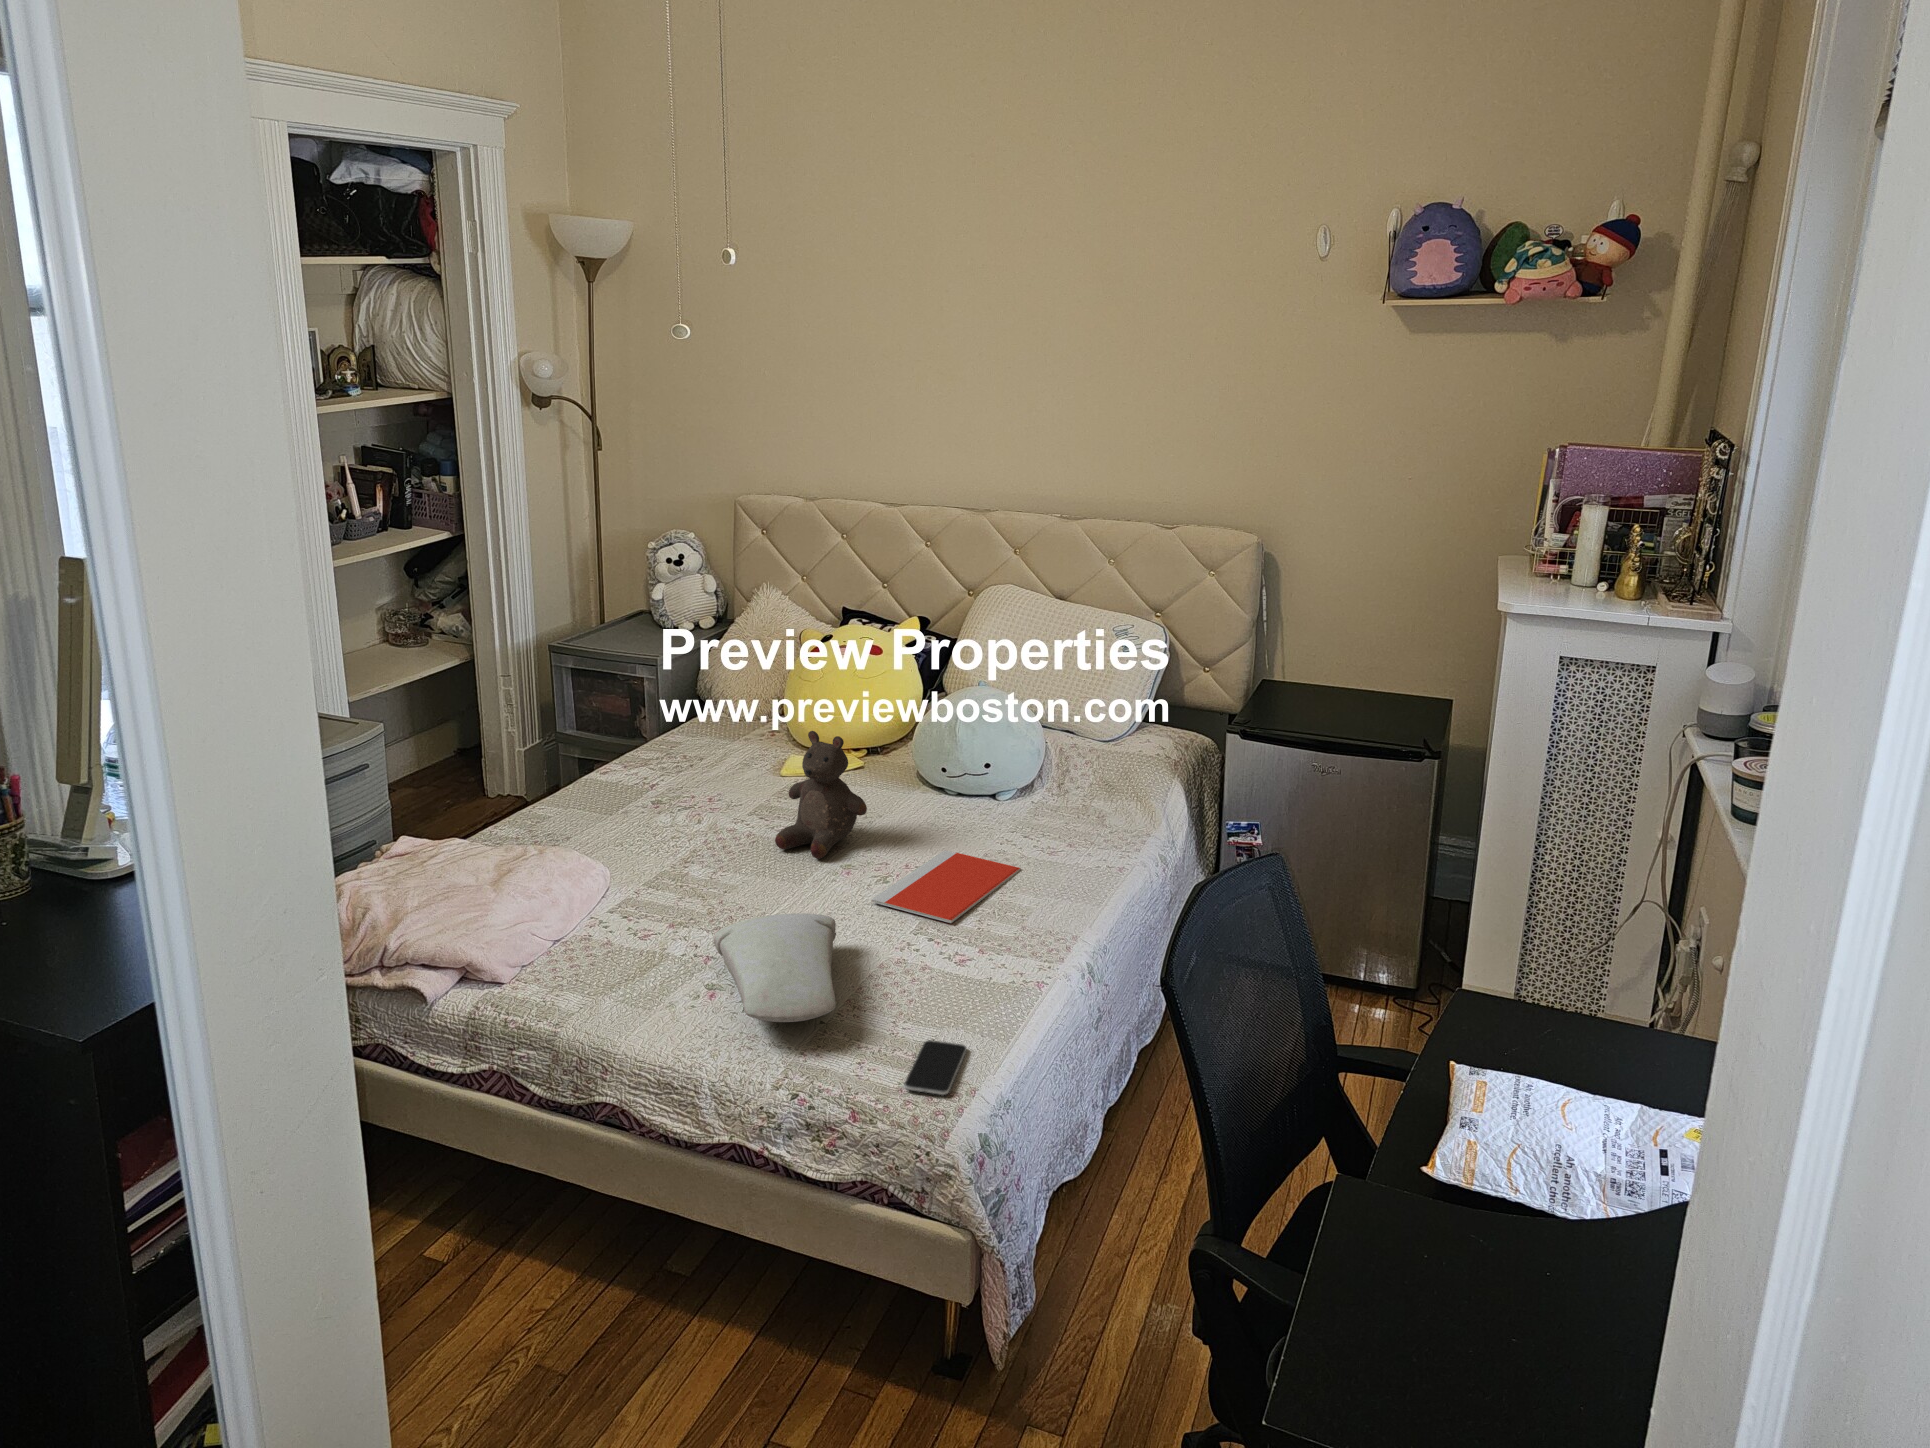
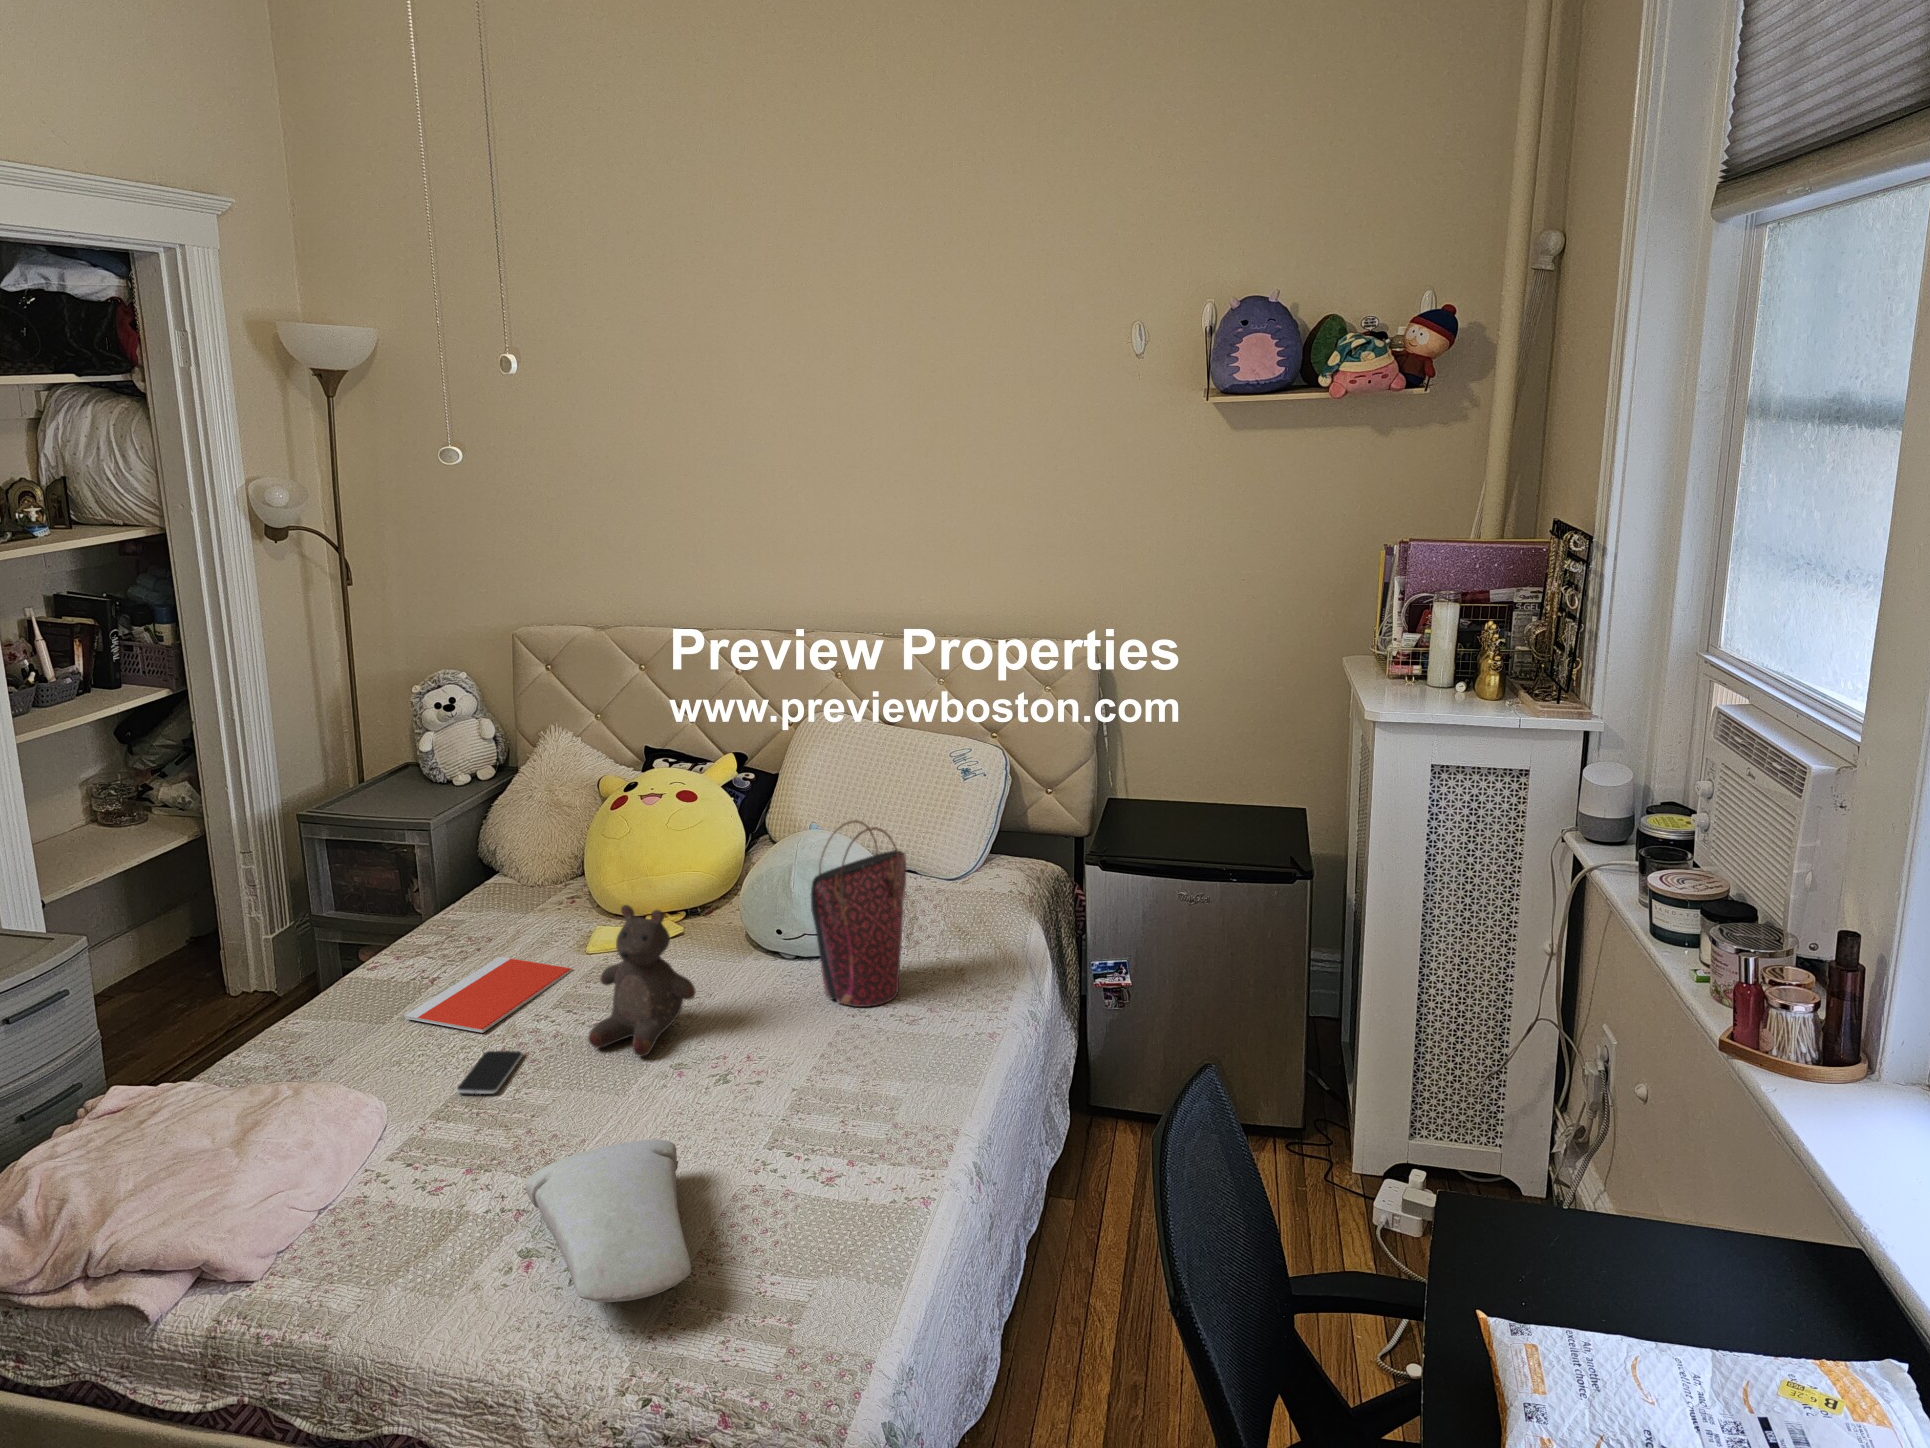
handbag: none [971,674,1060,838] -> present [811,820,906,1007]
notebook: present [871,850,1021,923] -> present [404,957,573,1033]
smartphone: present [904,1040,967,1095] -> present [457,1051,523,1094]

